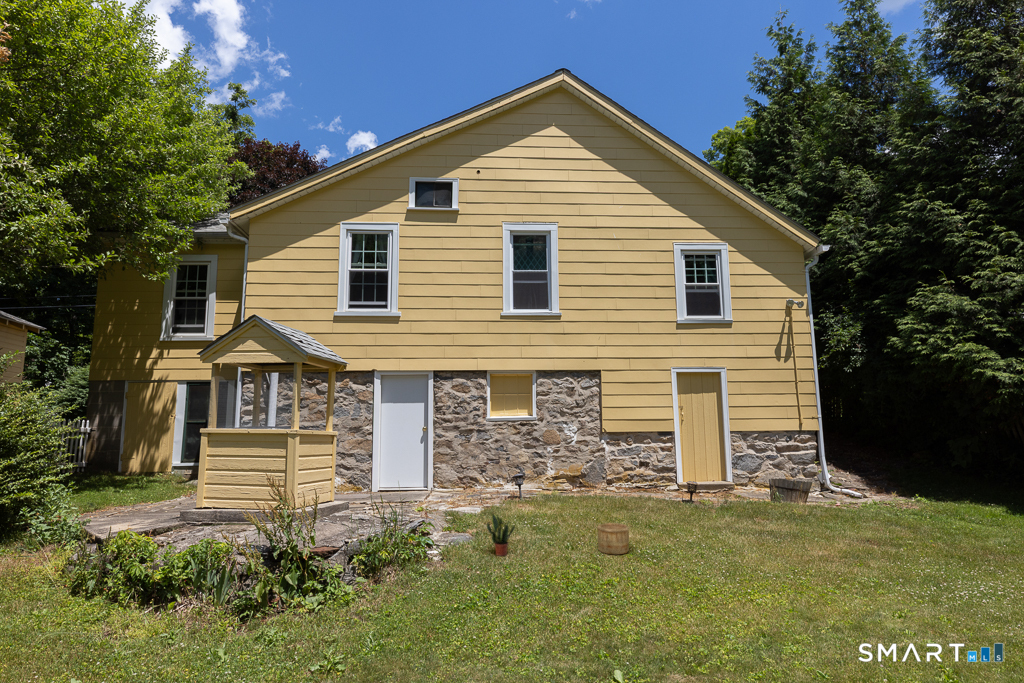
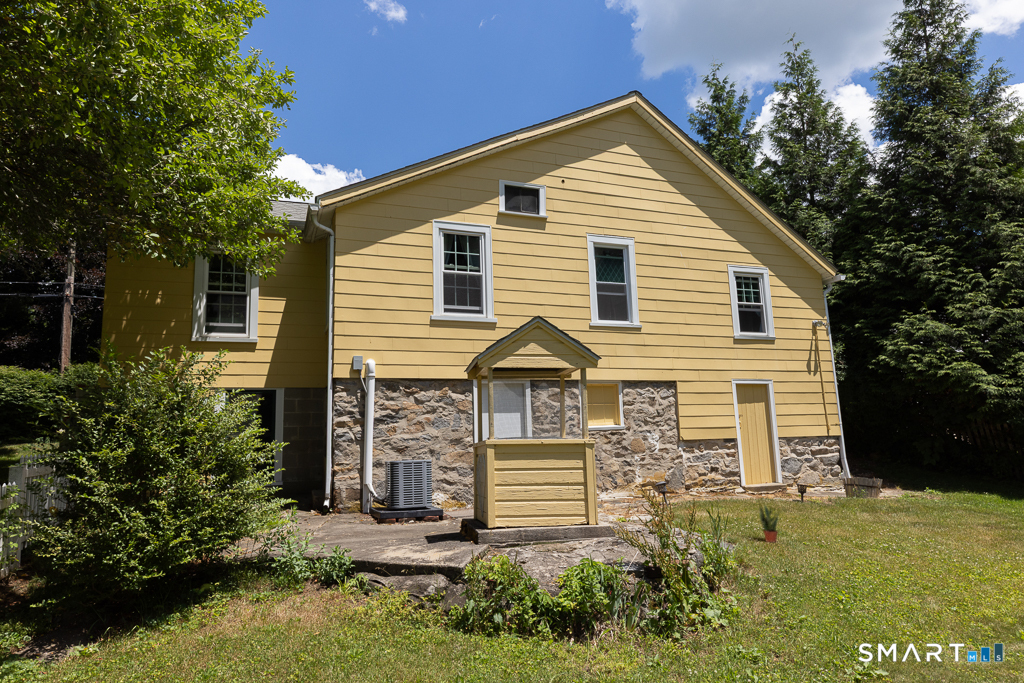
wooden bucket: present [597,523,629,554] -> none [826,510,858,536]

